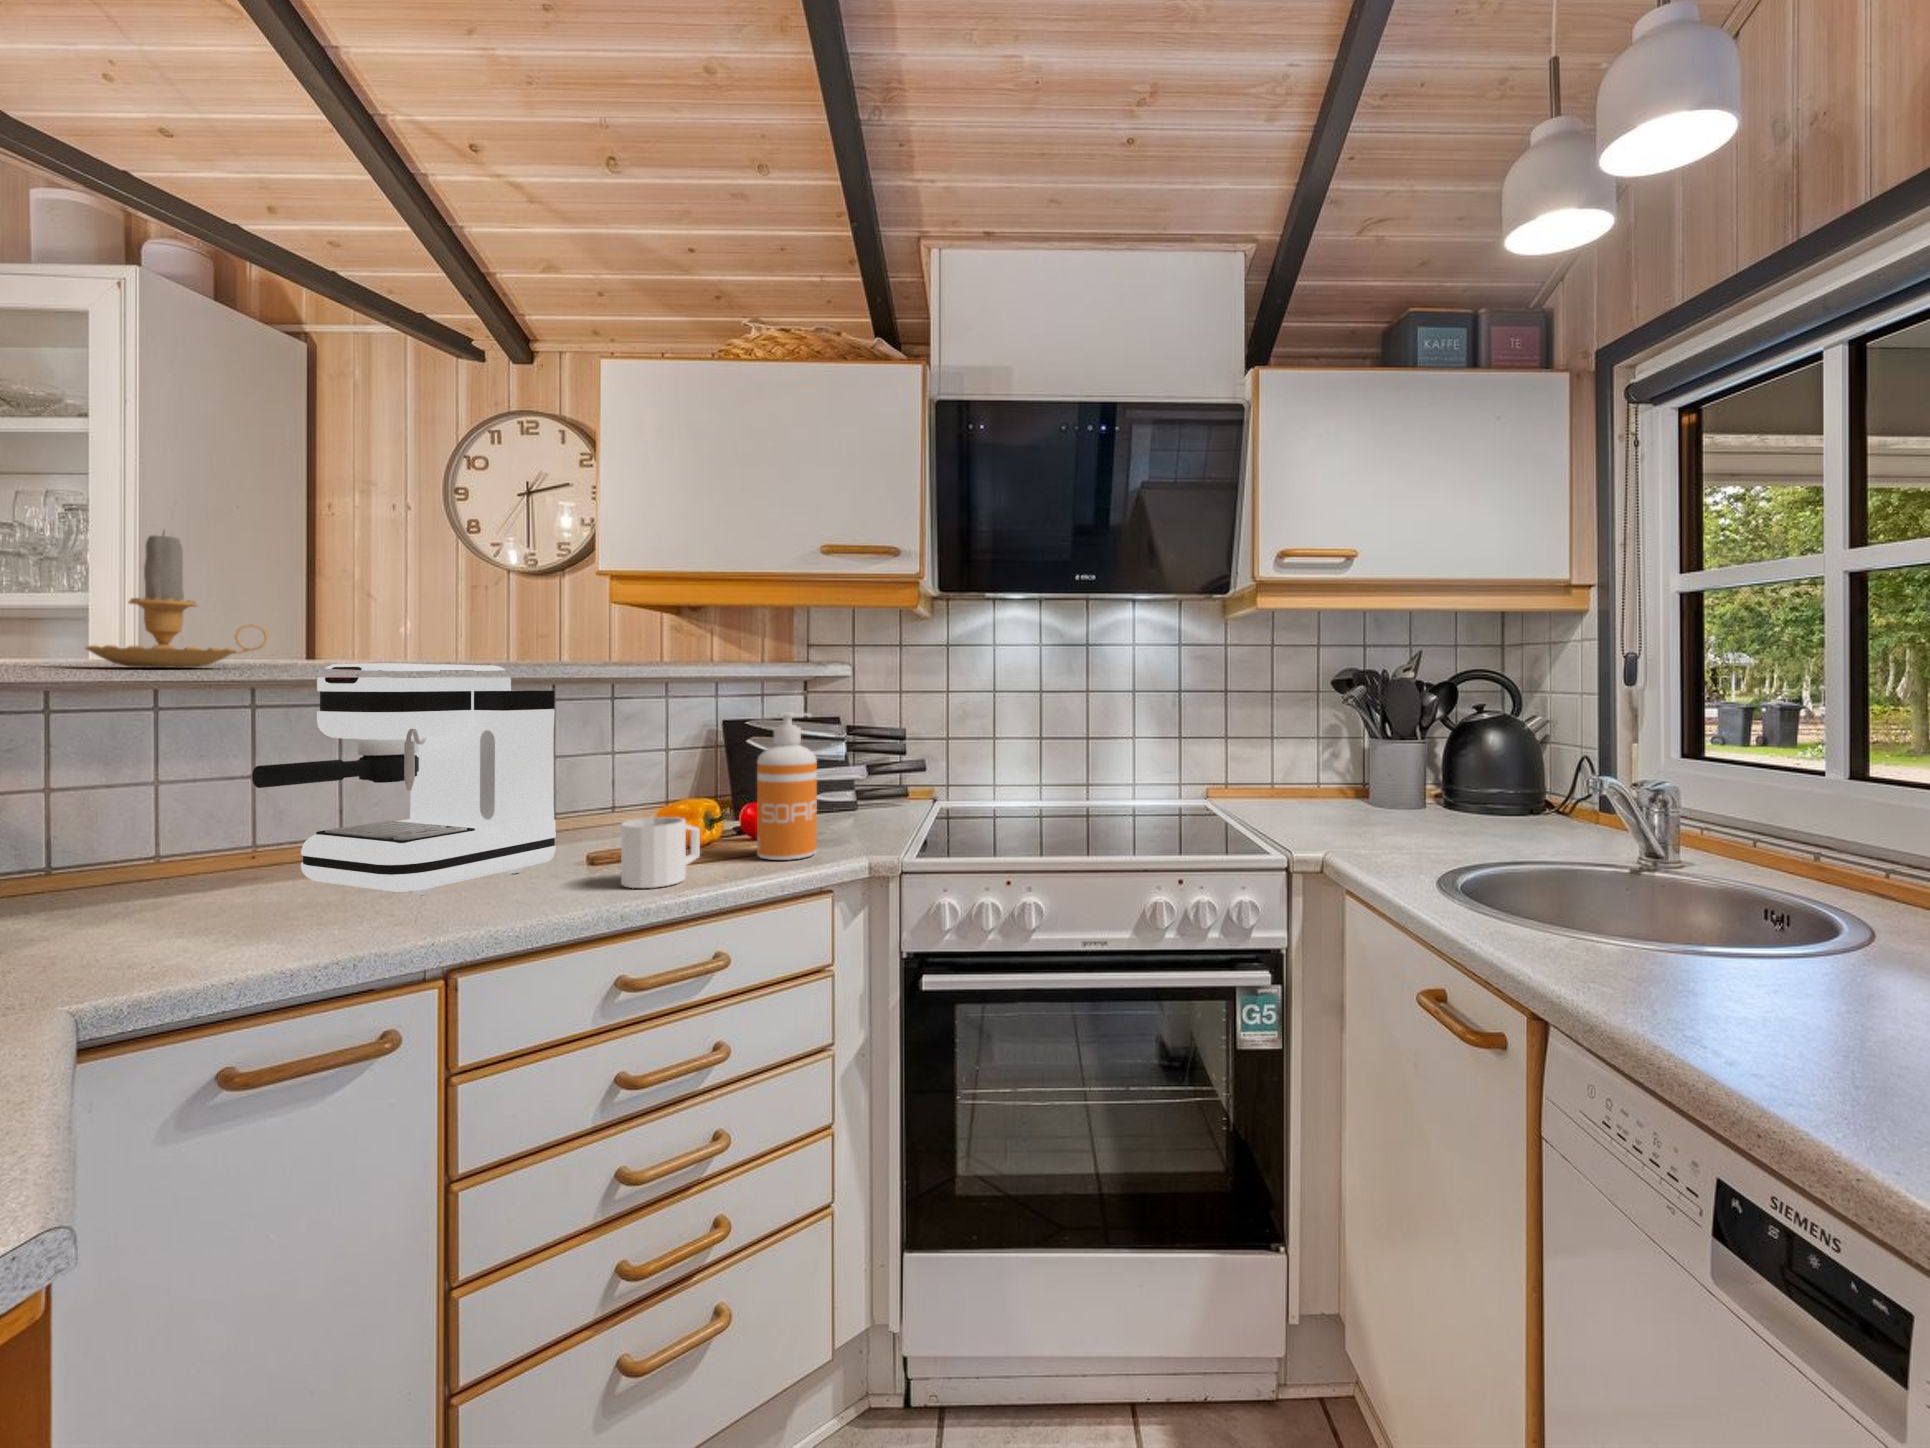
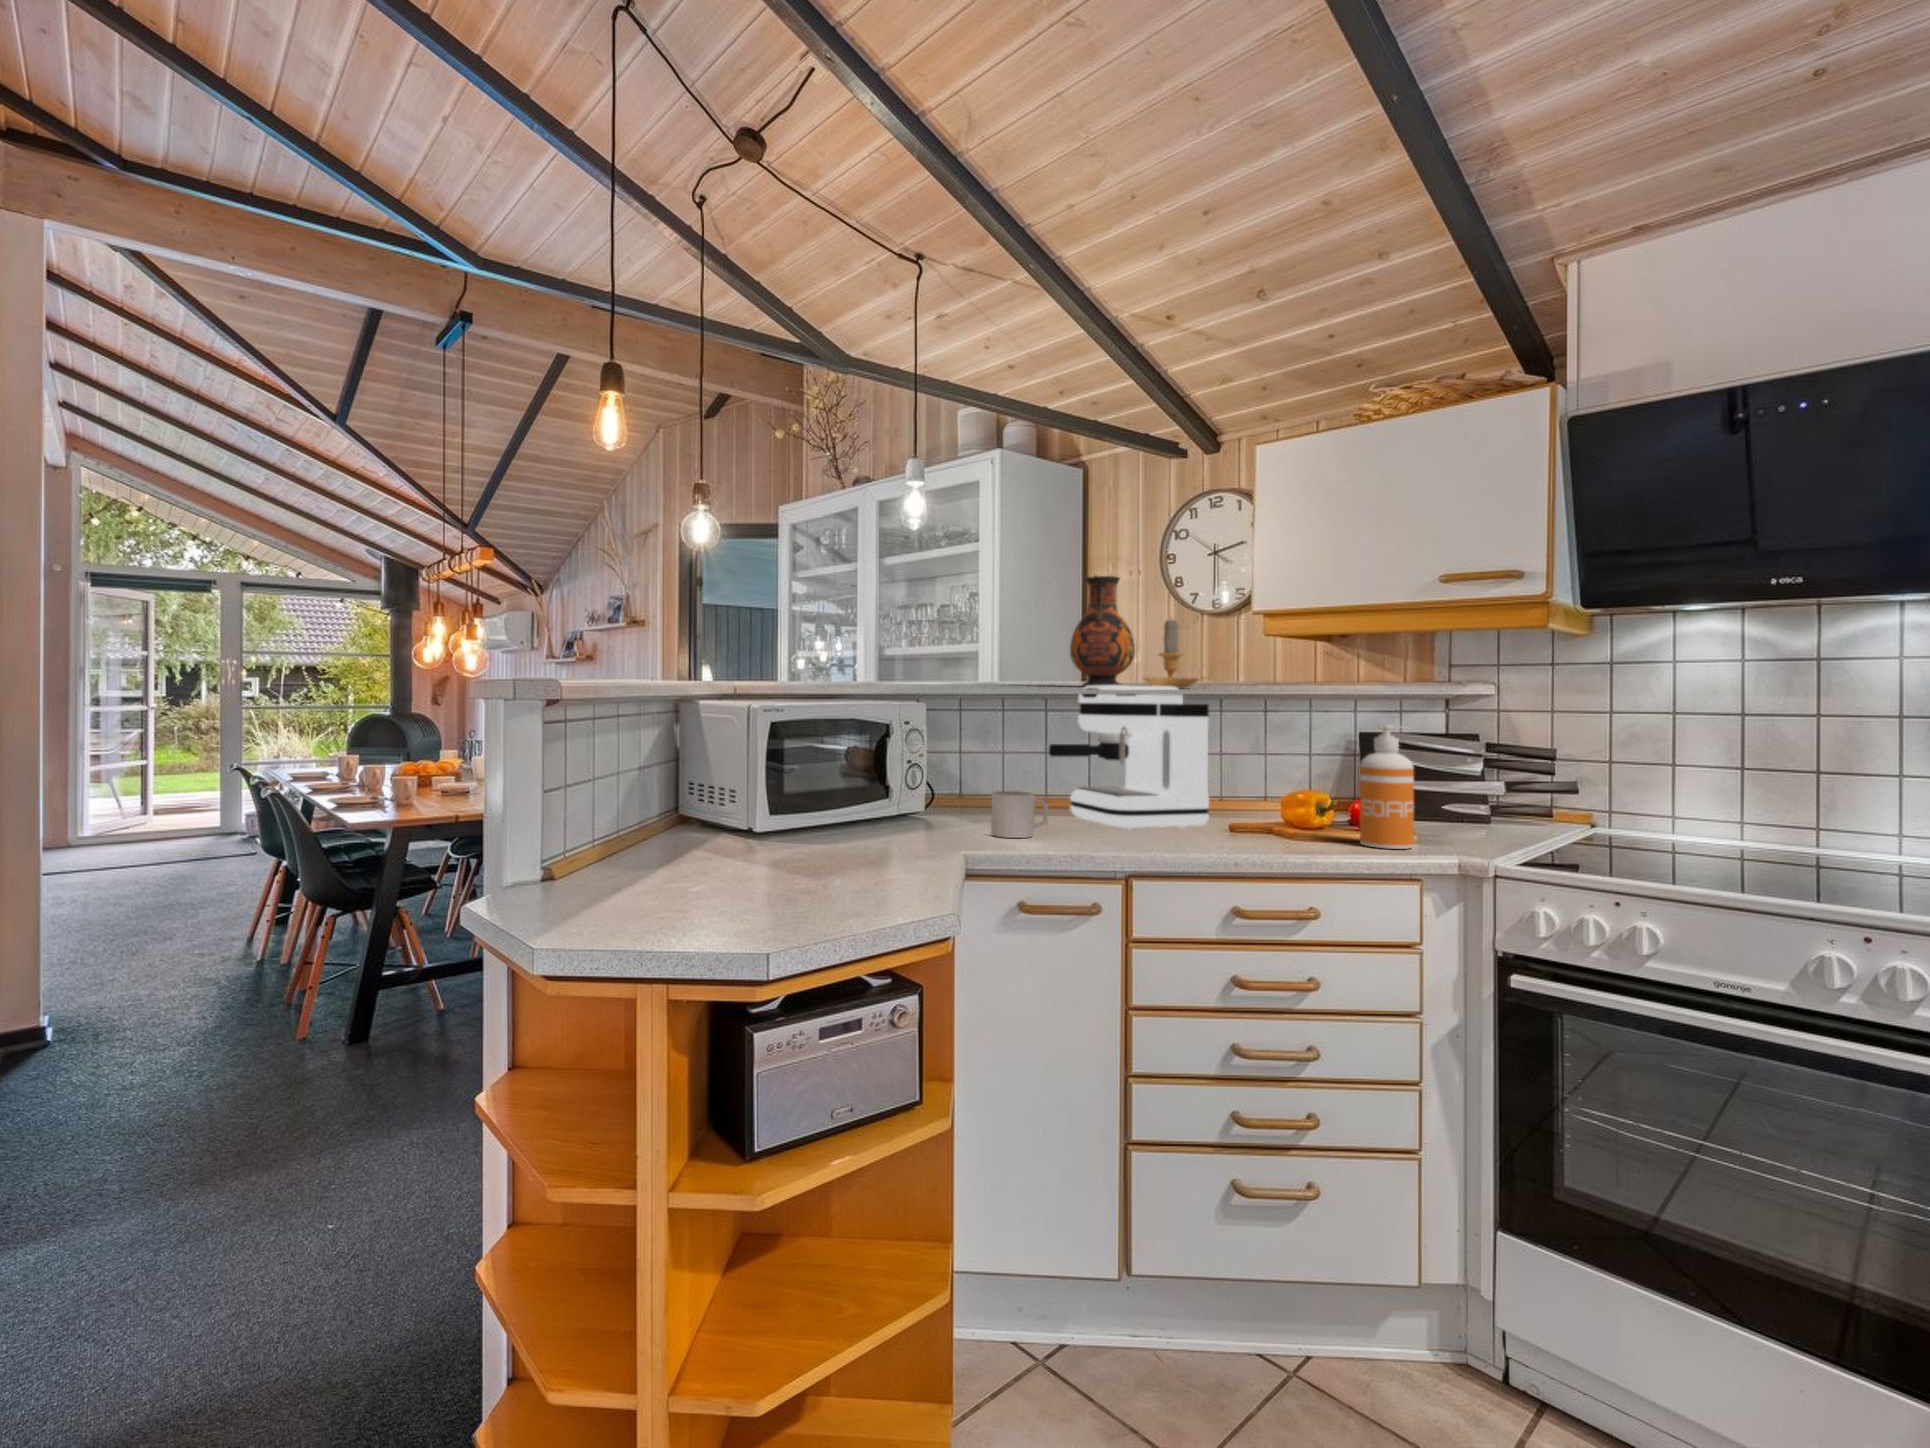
vase: none [295,492,419,664] -> present [1070,576,1135,686]
candle: present [86,535,268,667] -> present [1144,620,1205,688]
mug: present [621,817,700,888] -> present [991,791,1048,838]

